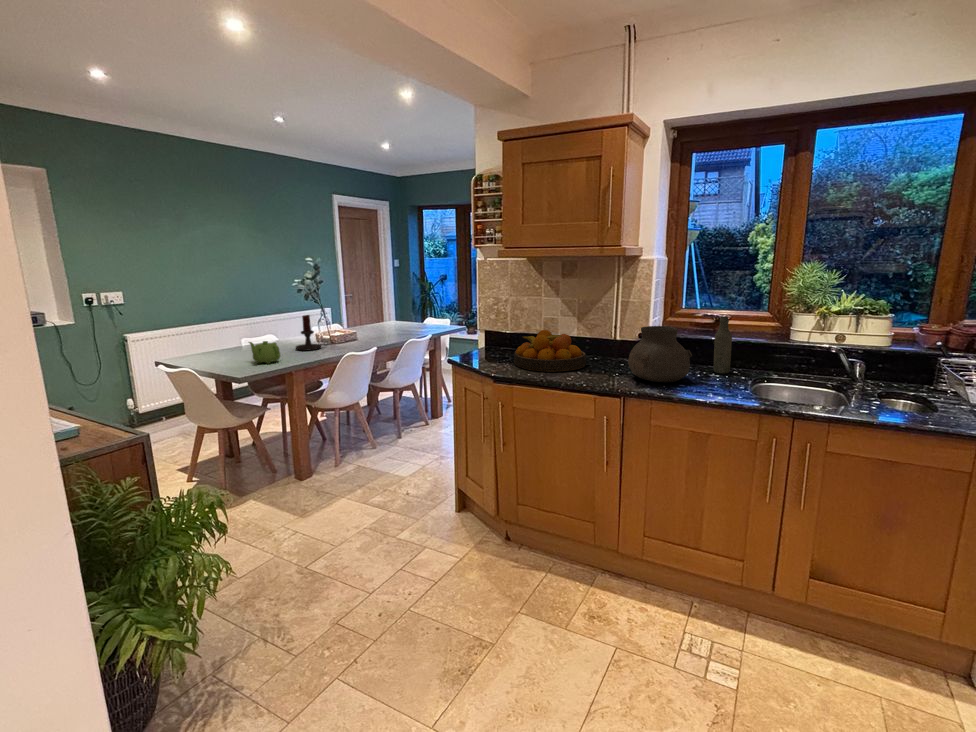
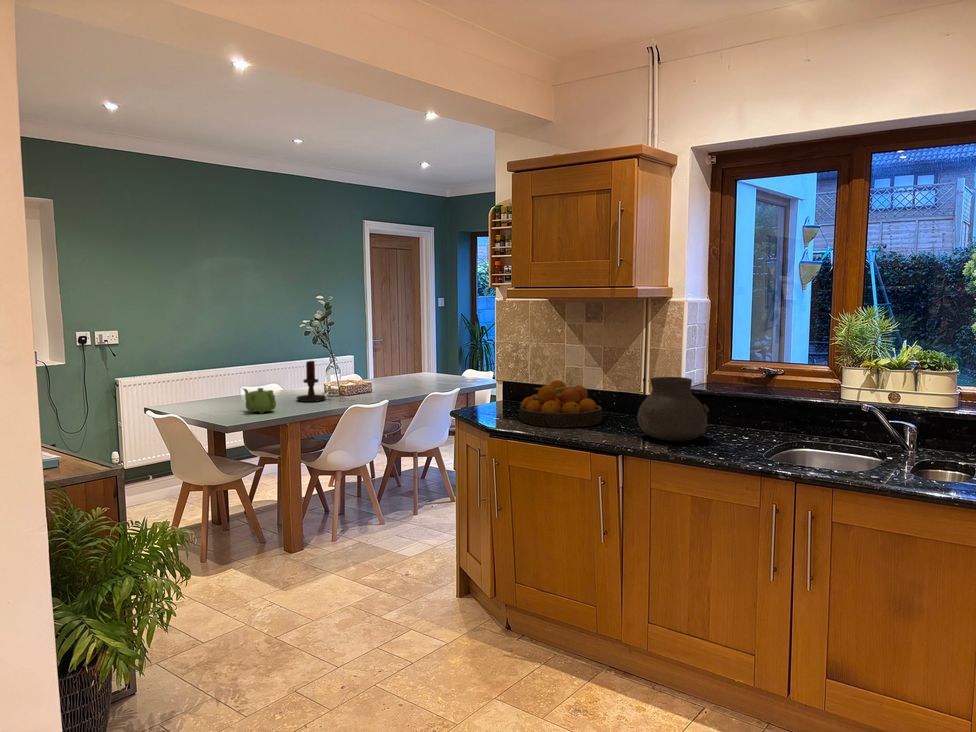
bottle: present [714,316,732,374] -> none [748,368,767,436]

